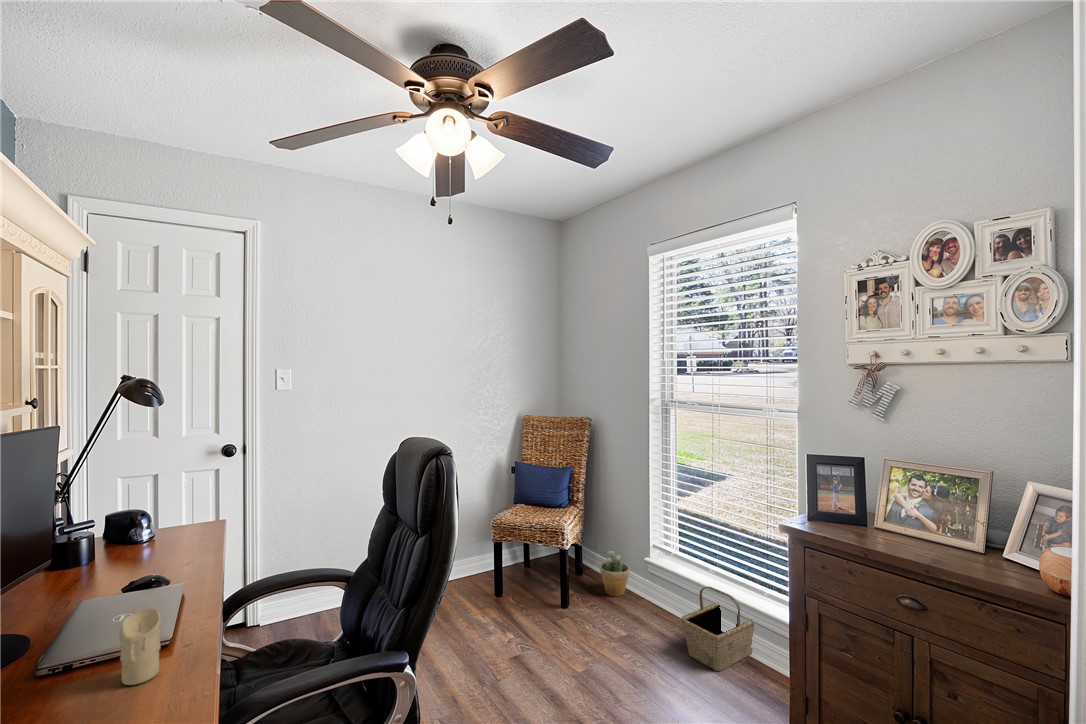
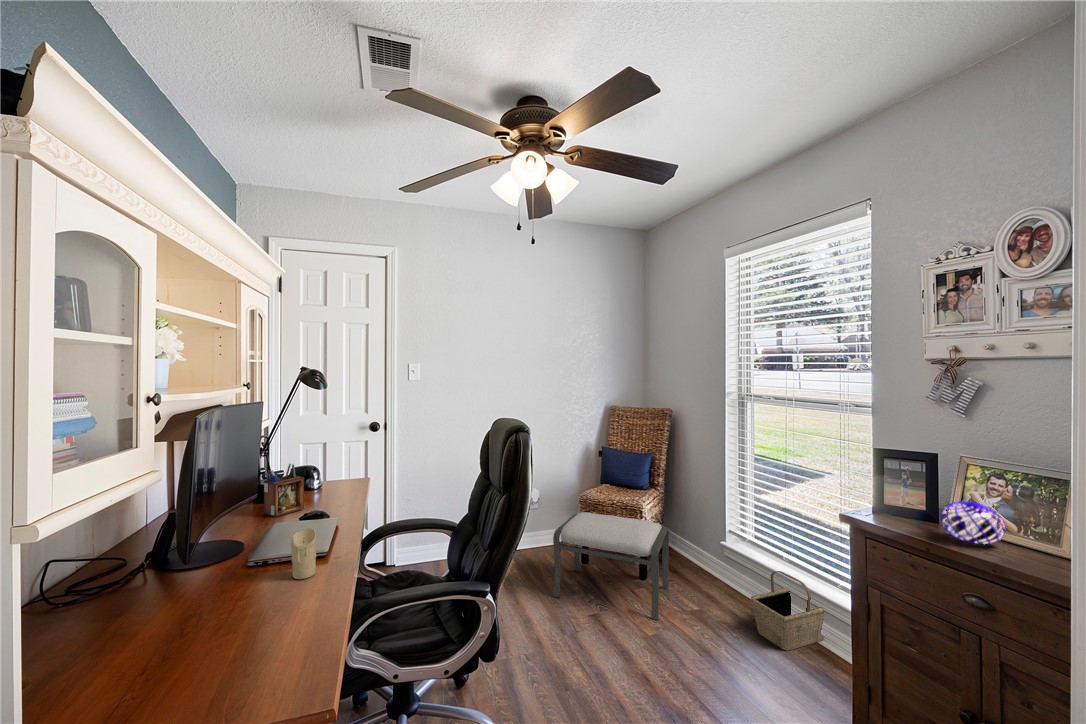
decorative orb: none [874,505,930,547] -> present [941,501,1005,544]
desk organizer: none [64,511,130,590] -> present [264,464,304,517]
ottoman: none [464,539,593,655] -> present [553,512,669,620]
potted plant: present [600,551,630,597] -> none [678,532,707,574]

